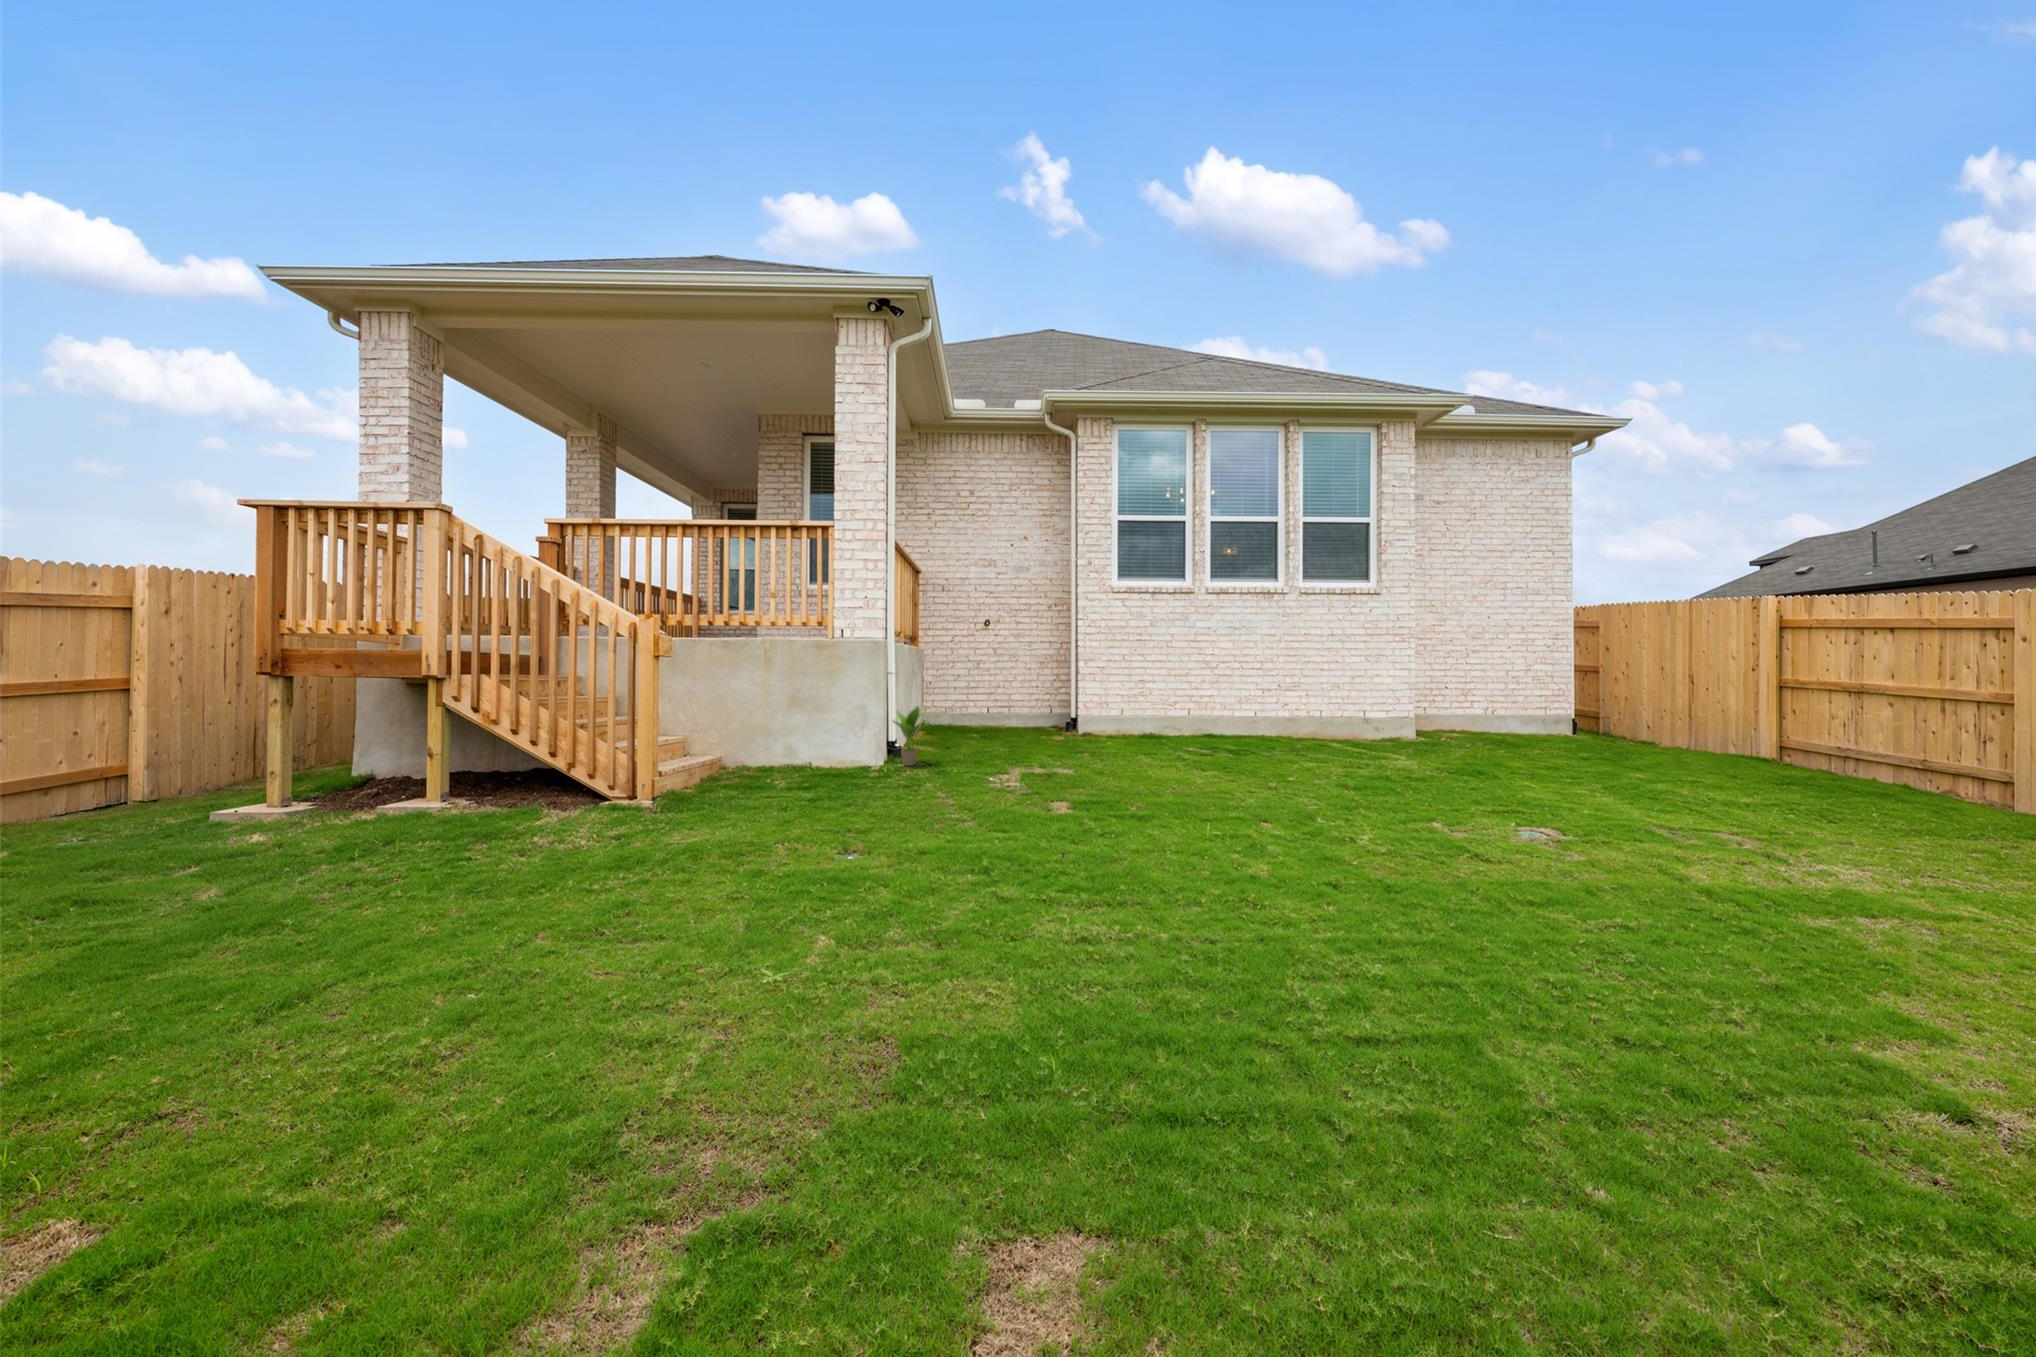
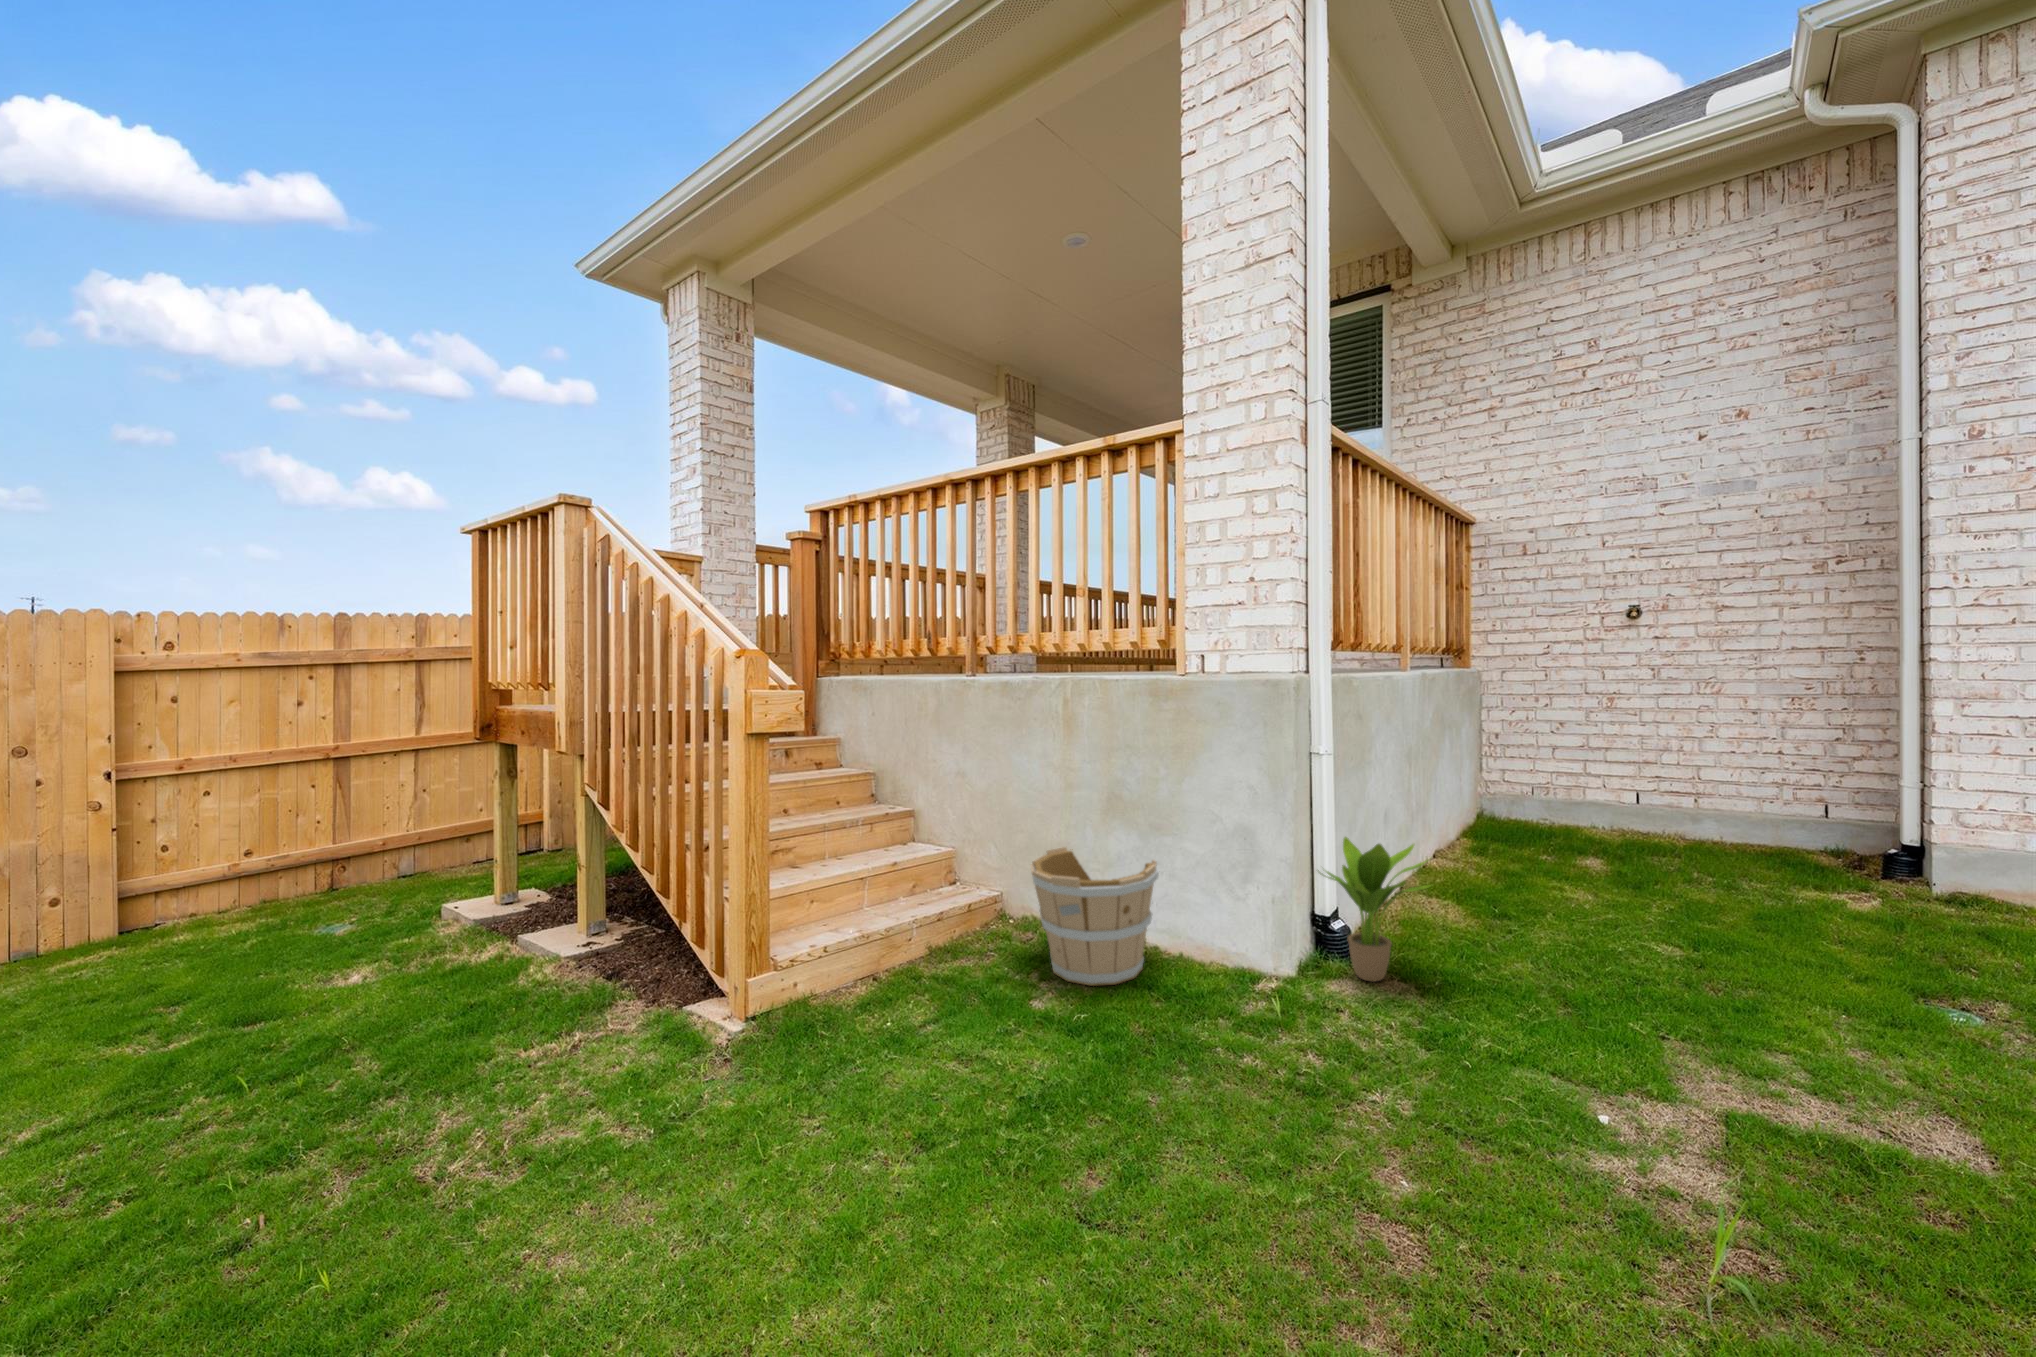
wooden bucket: none [765,721,827,778] -> present [1030,847,1159,986]

